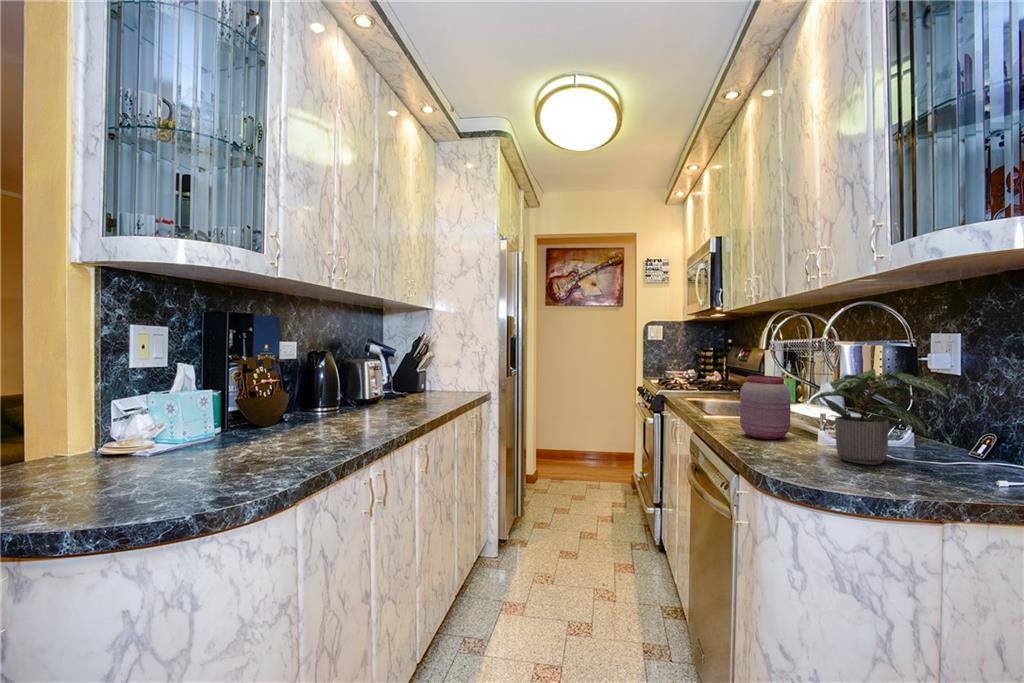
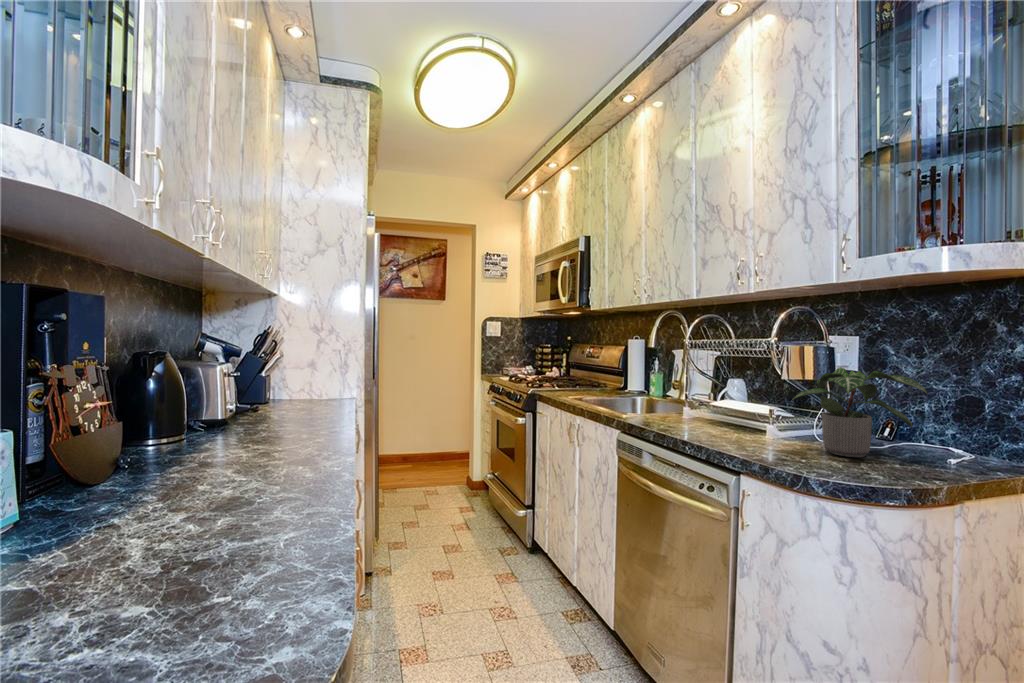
jar: present [740,376,791,439] -> none [698,374,747,437]

